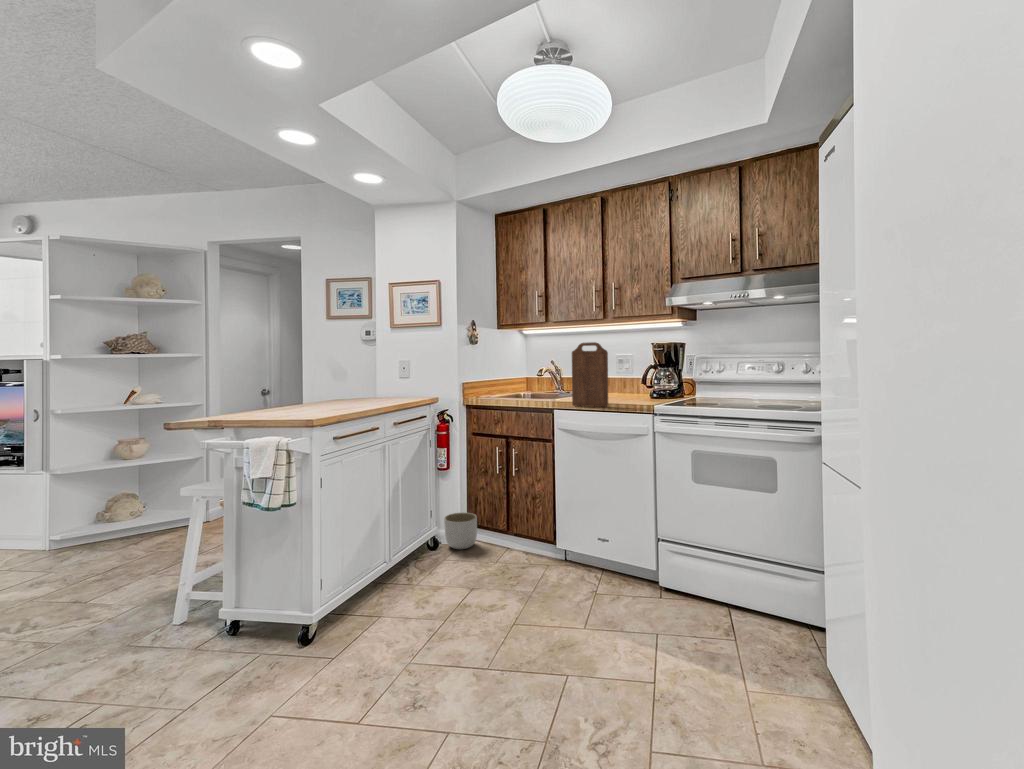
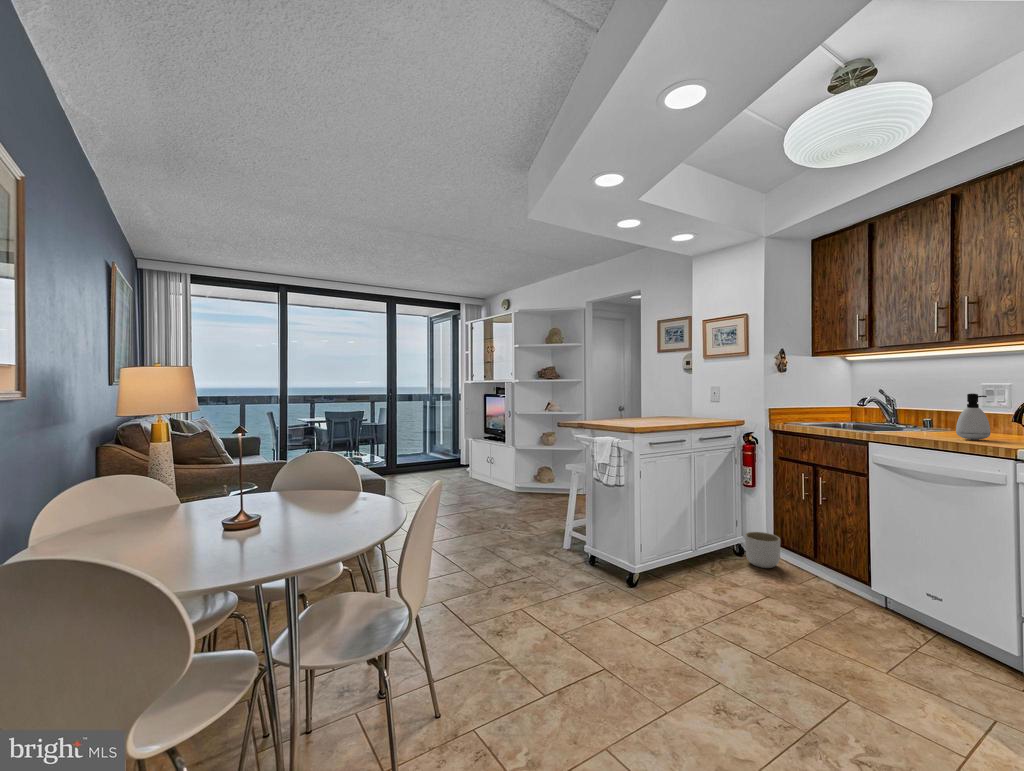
cutting board: present [572,342,608,407] -> none [892,367,943,441]
soap dispenser: none [614,365,635,403] -> present [956,394,991,440]

